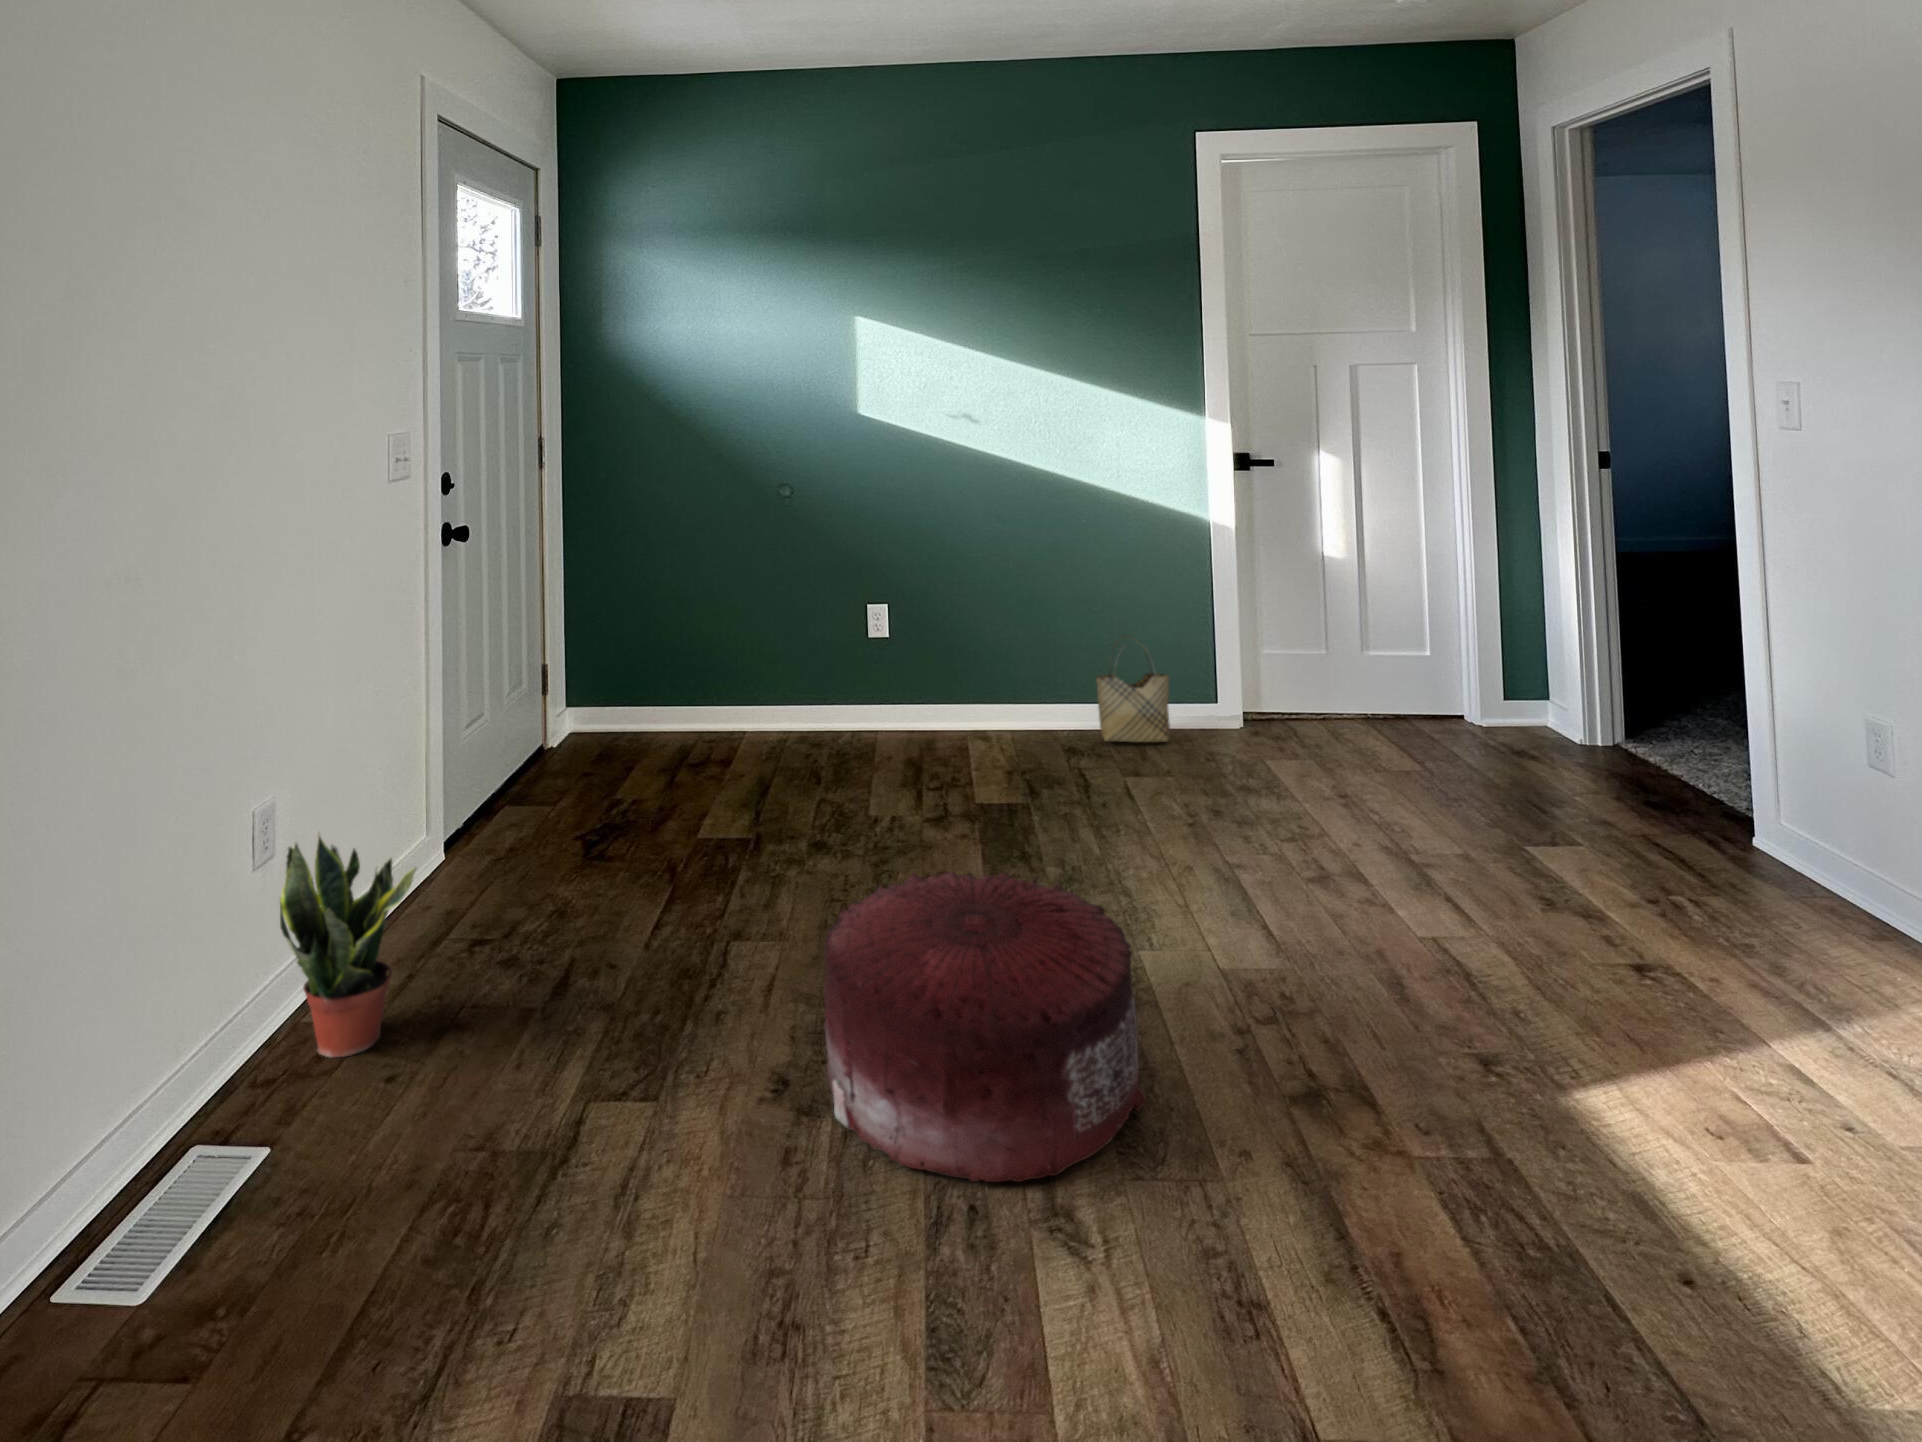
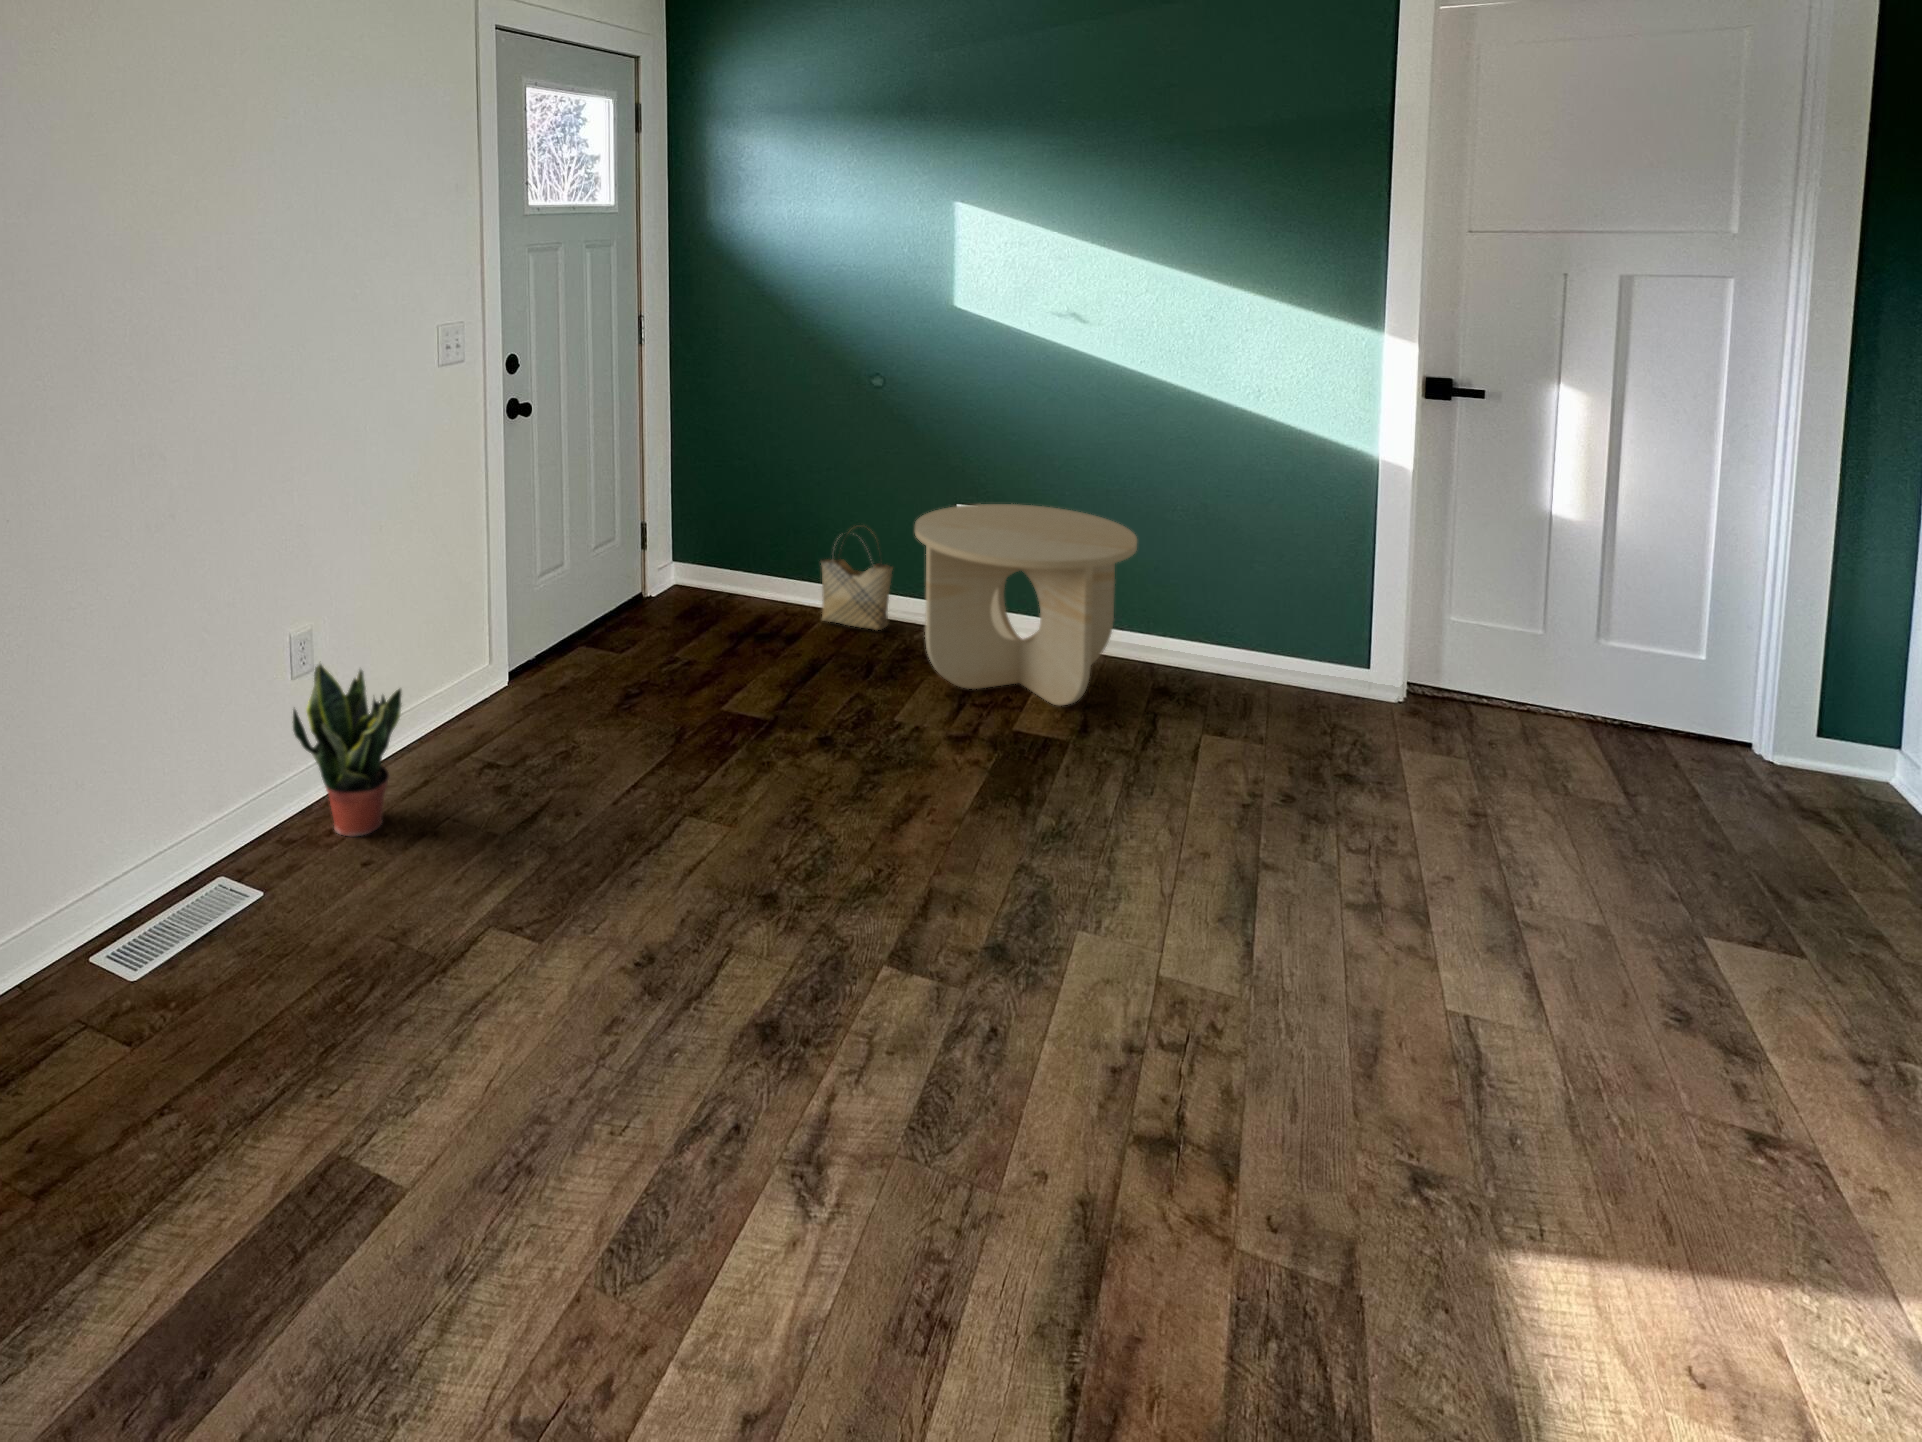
side table: none [852,597,1050,777] -> present [915,504,1137,705]
woven basket: present [1096,635,1170,742] -> present [821,526,893,630]
pouf: present [824,872,1147,1182] -> none [666,800,982,1128]

